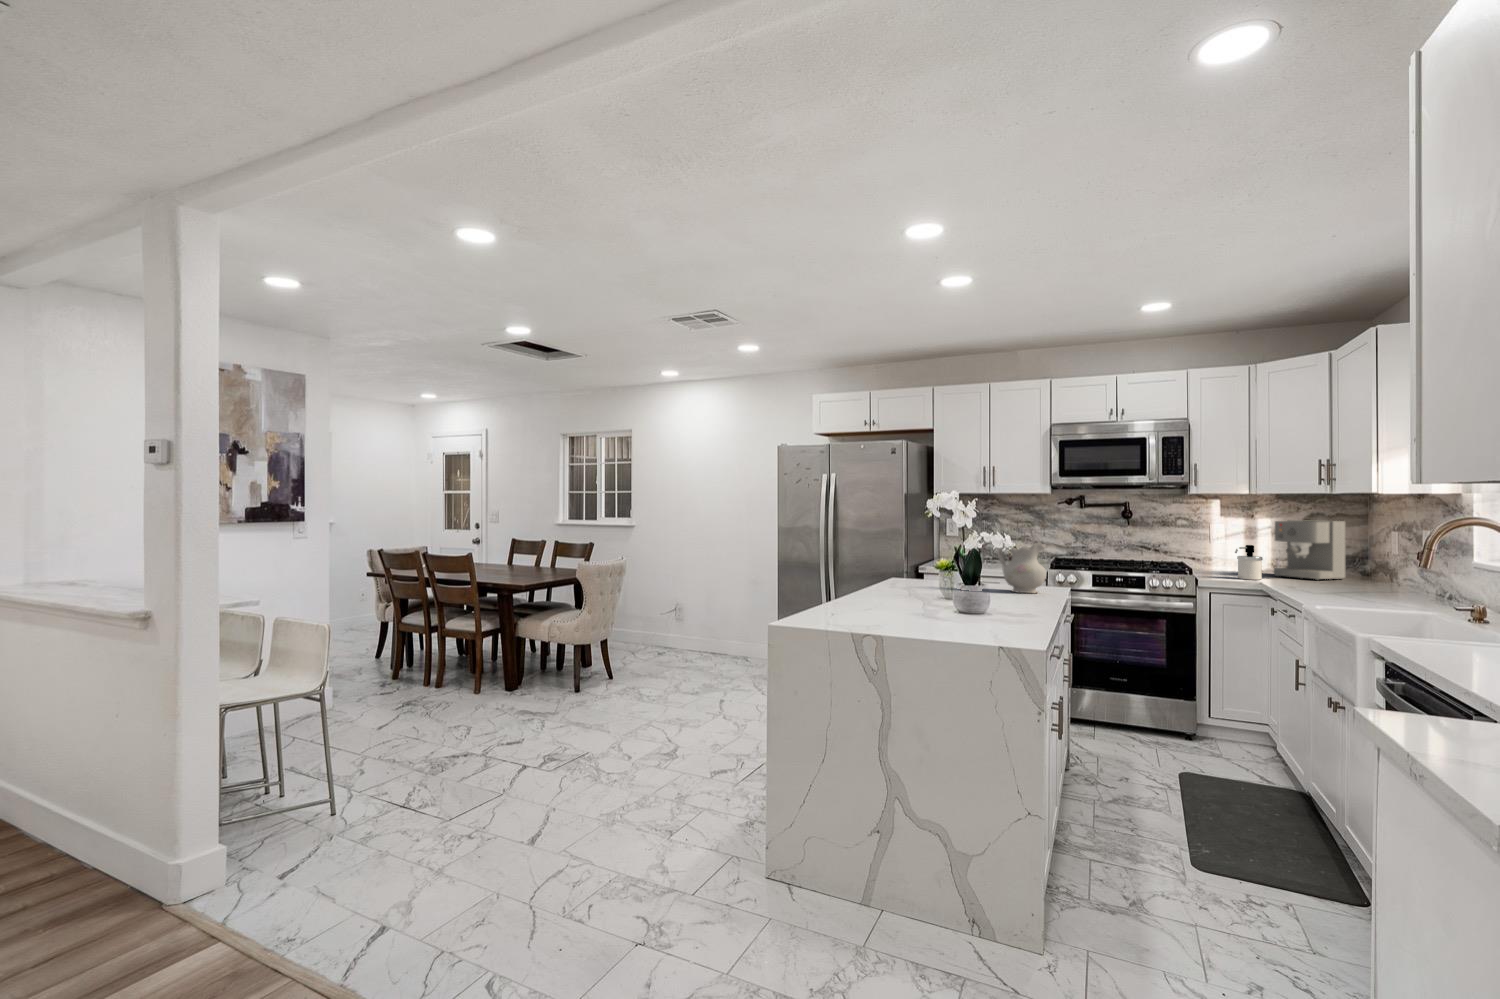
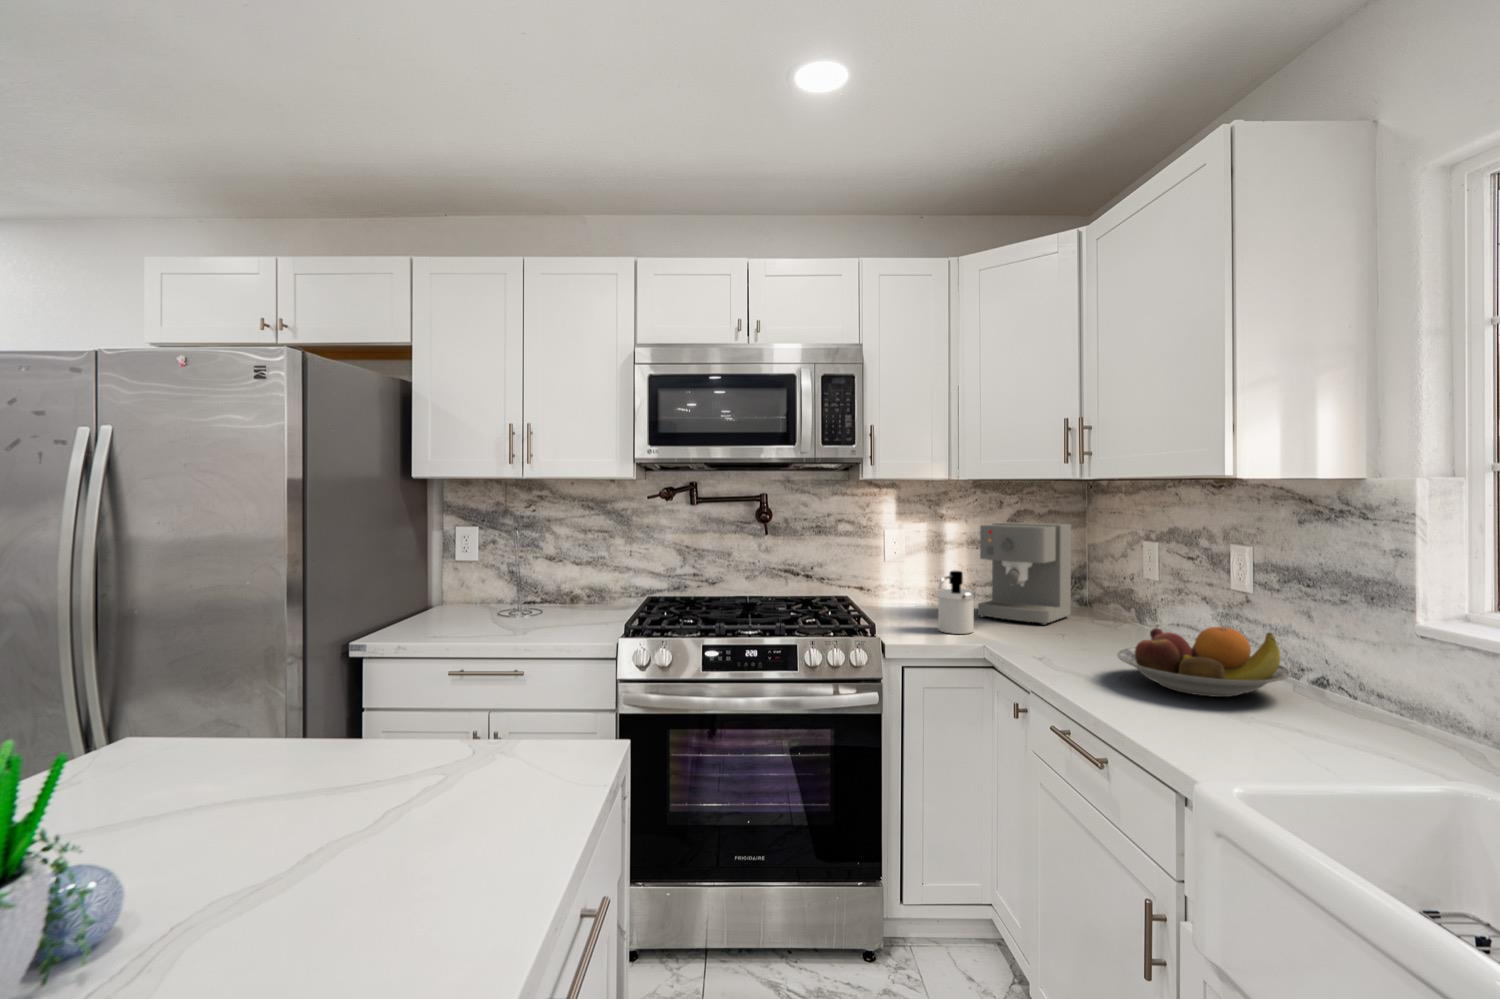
ceramic pitcher: present [998,543,1046,593] -> none [335,655,513,869]
fruit bowl: none [1324,566,1421,598] -> present [1117,627,1291,697]

